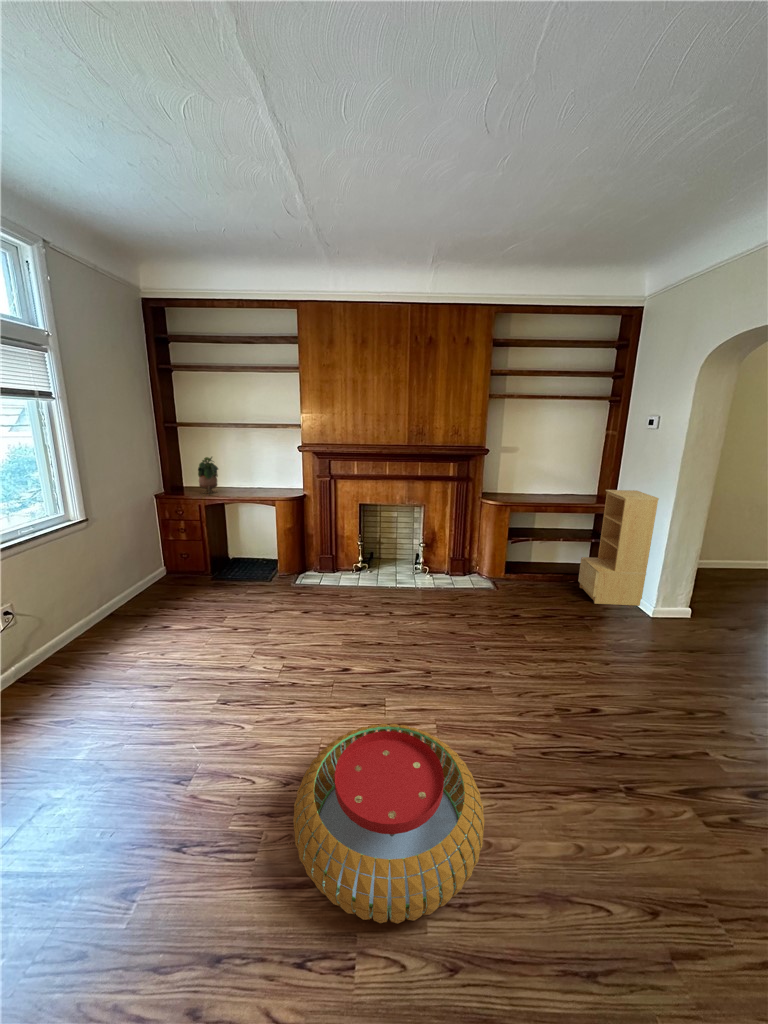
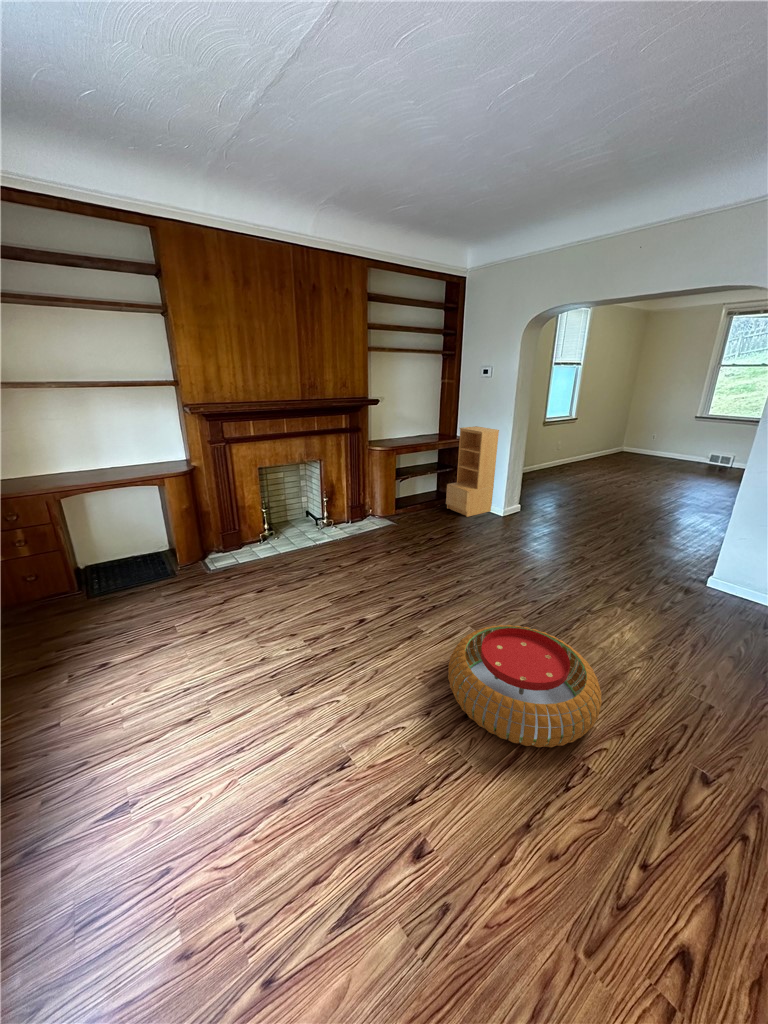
potted plant: present [198,457,218,493] -> none [21,429,57,485]

